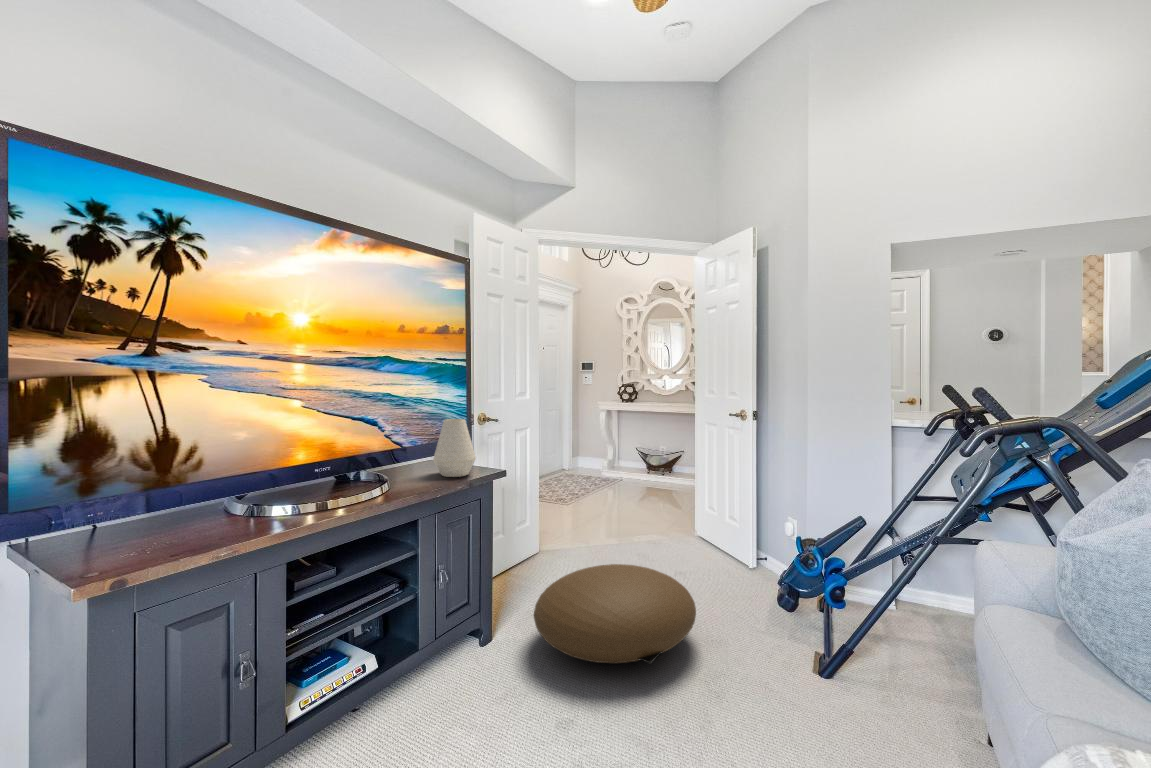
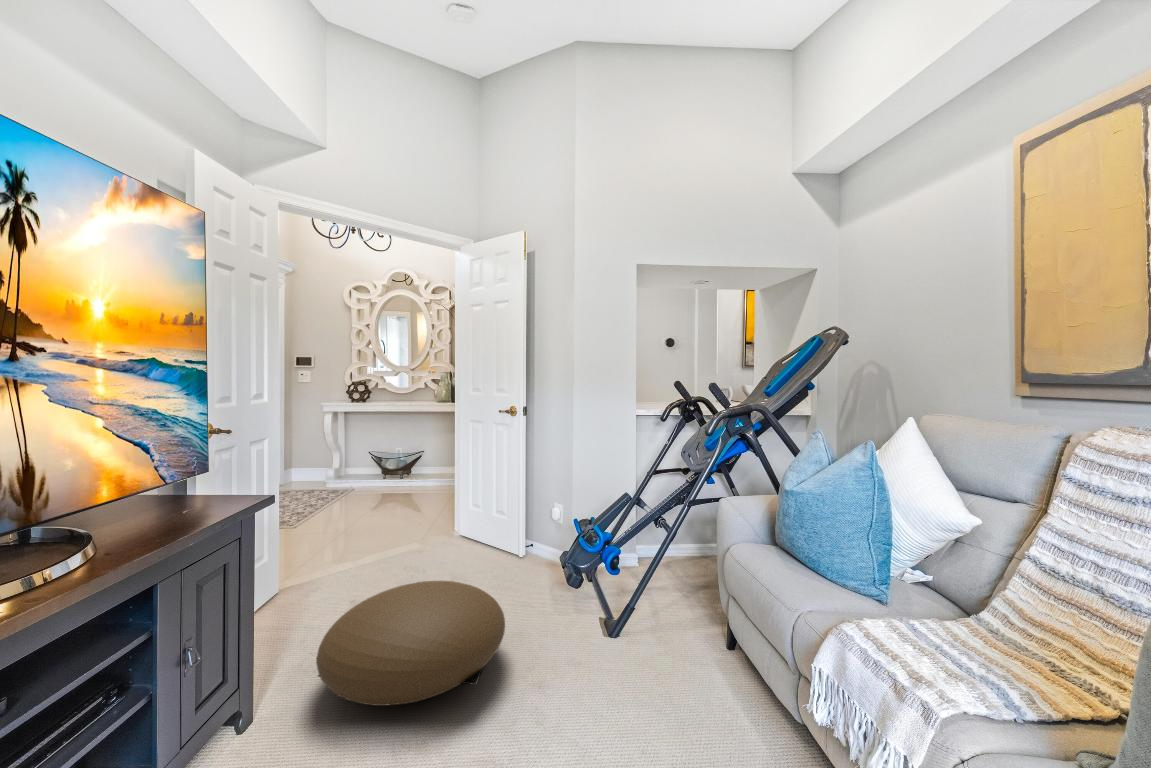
vase: present [433,419,476,477] -> none [154,430,226,512]

